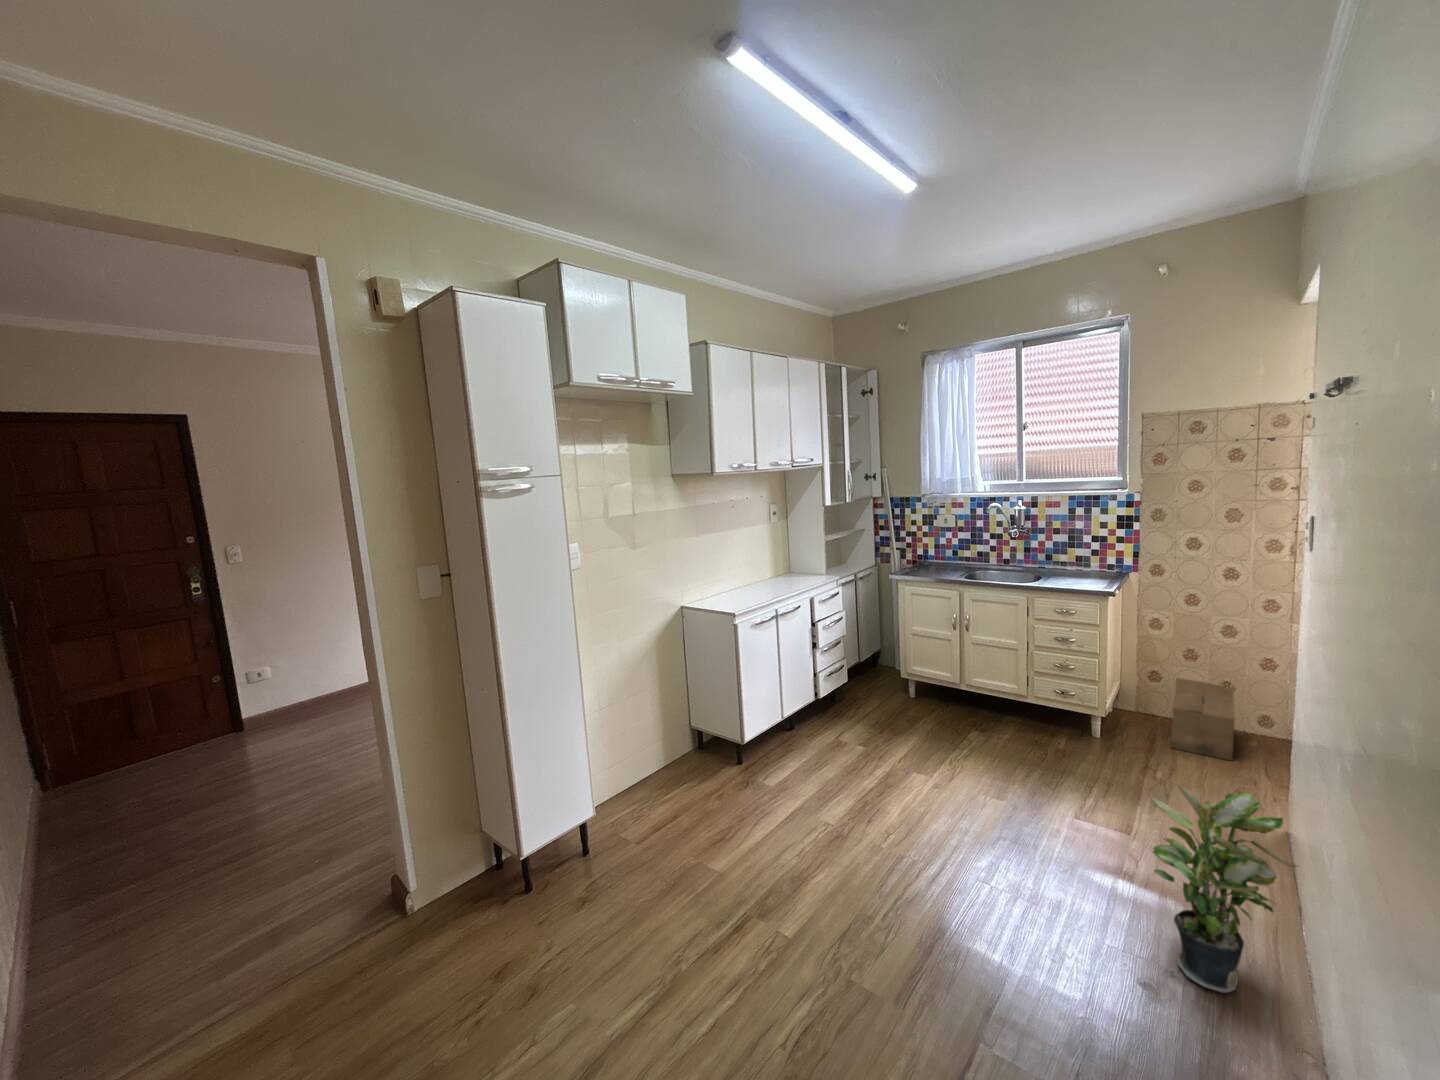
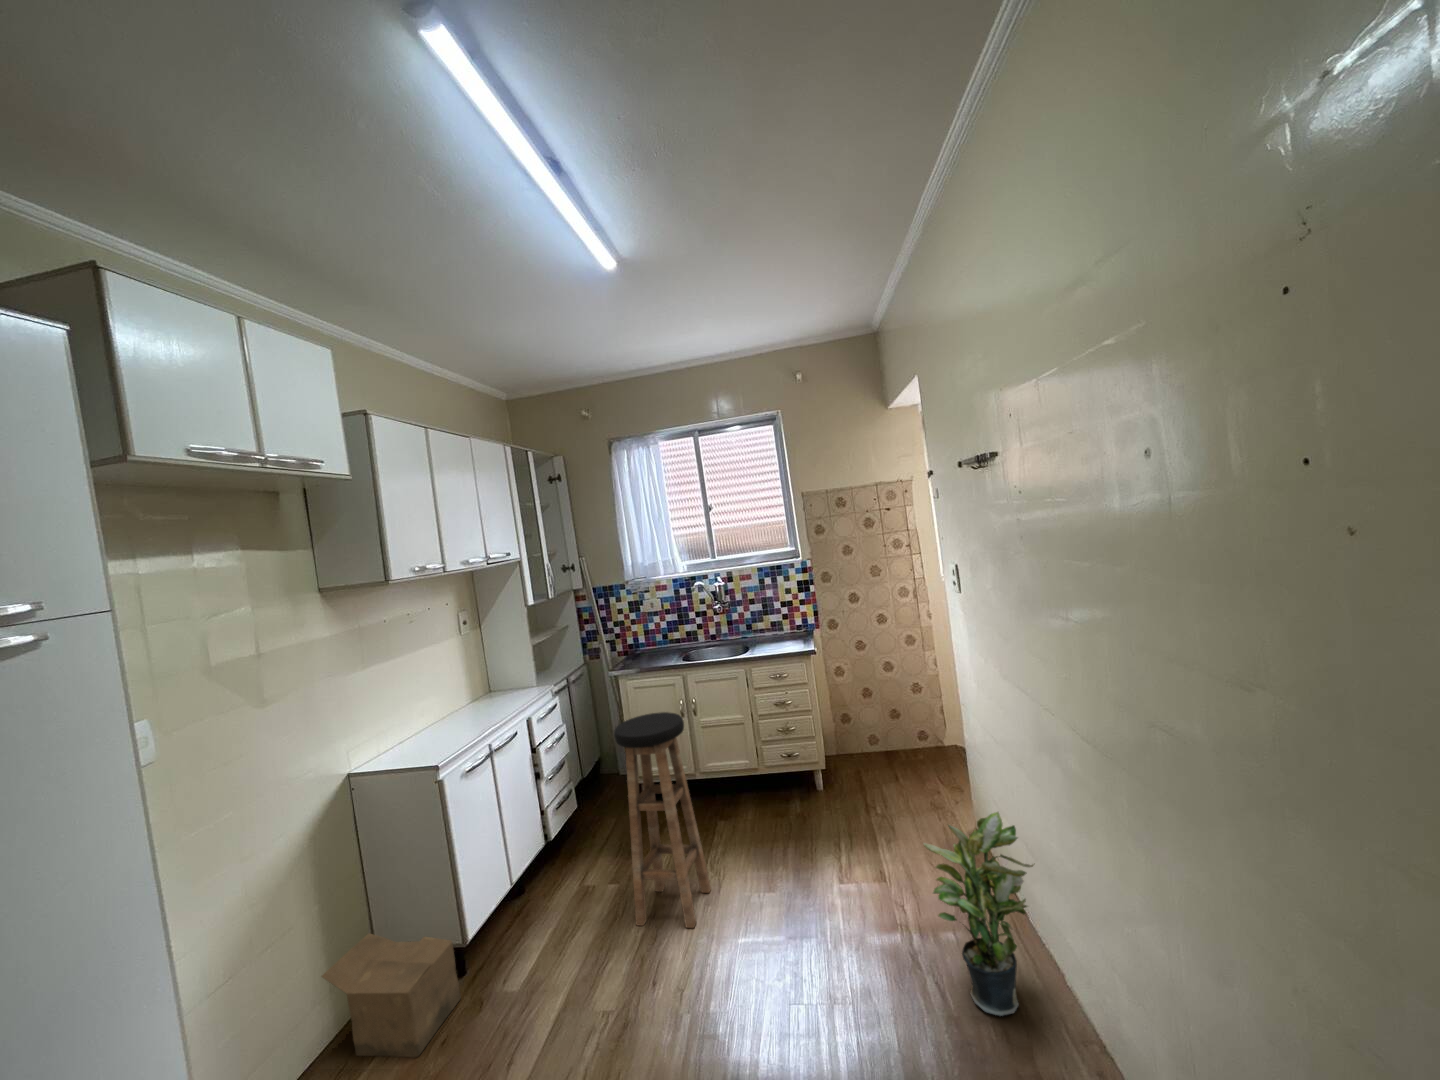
bar stool: none [869,614,944,799] -> present [614,712,711,928]
cardboard box: present [1171,678,1235,761] -> present [322,934,461,1057]

